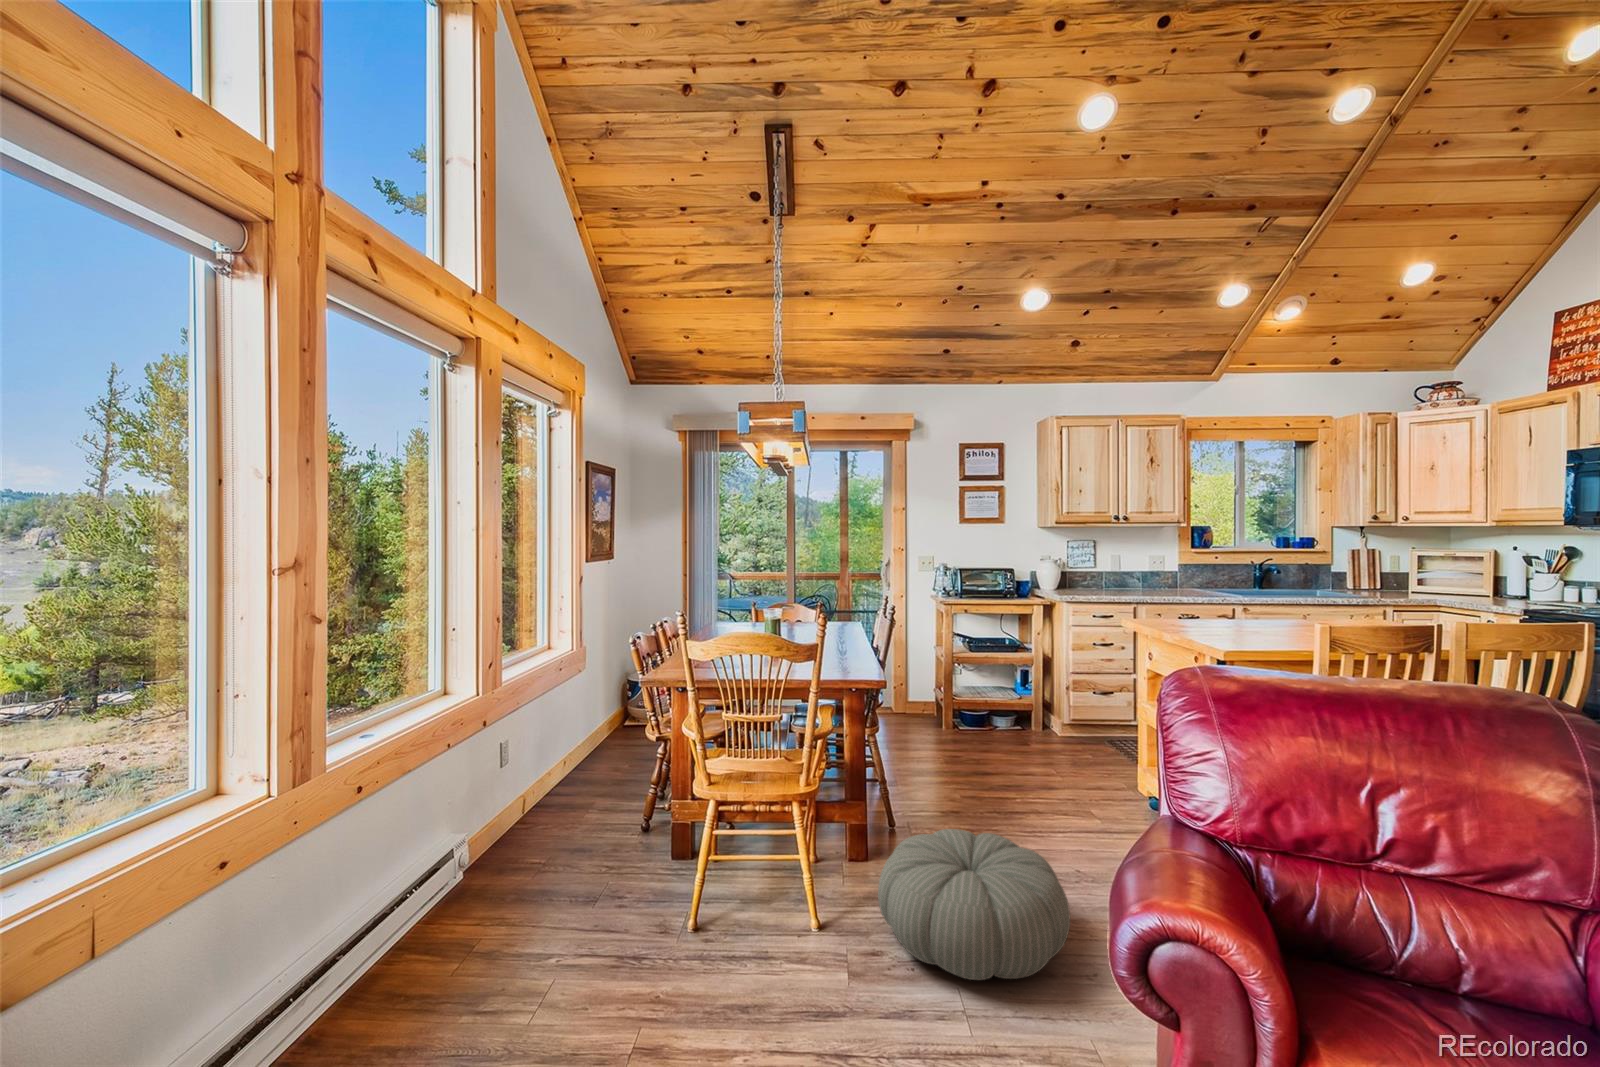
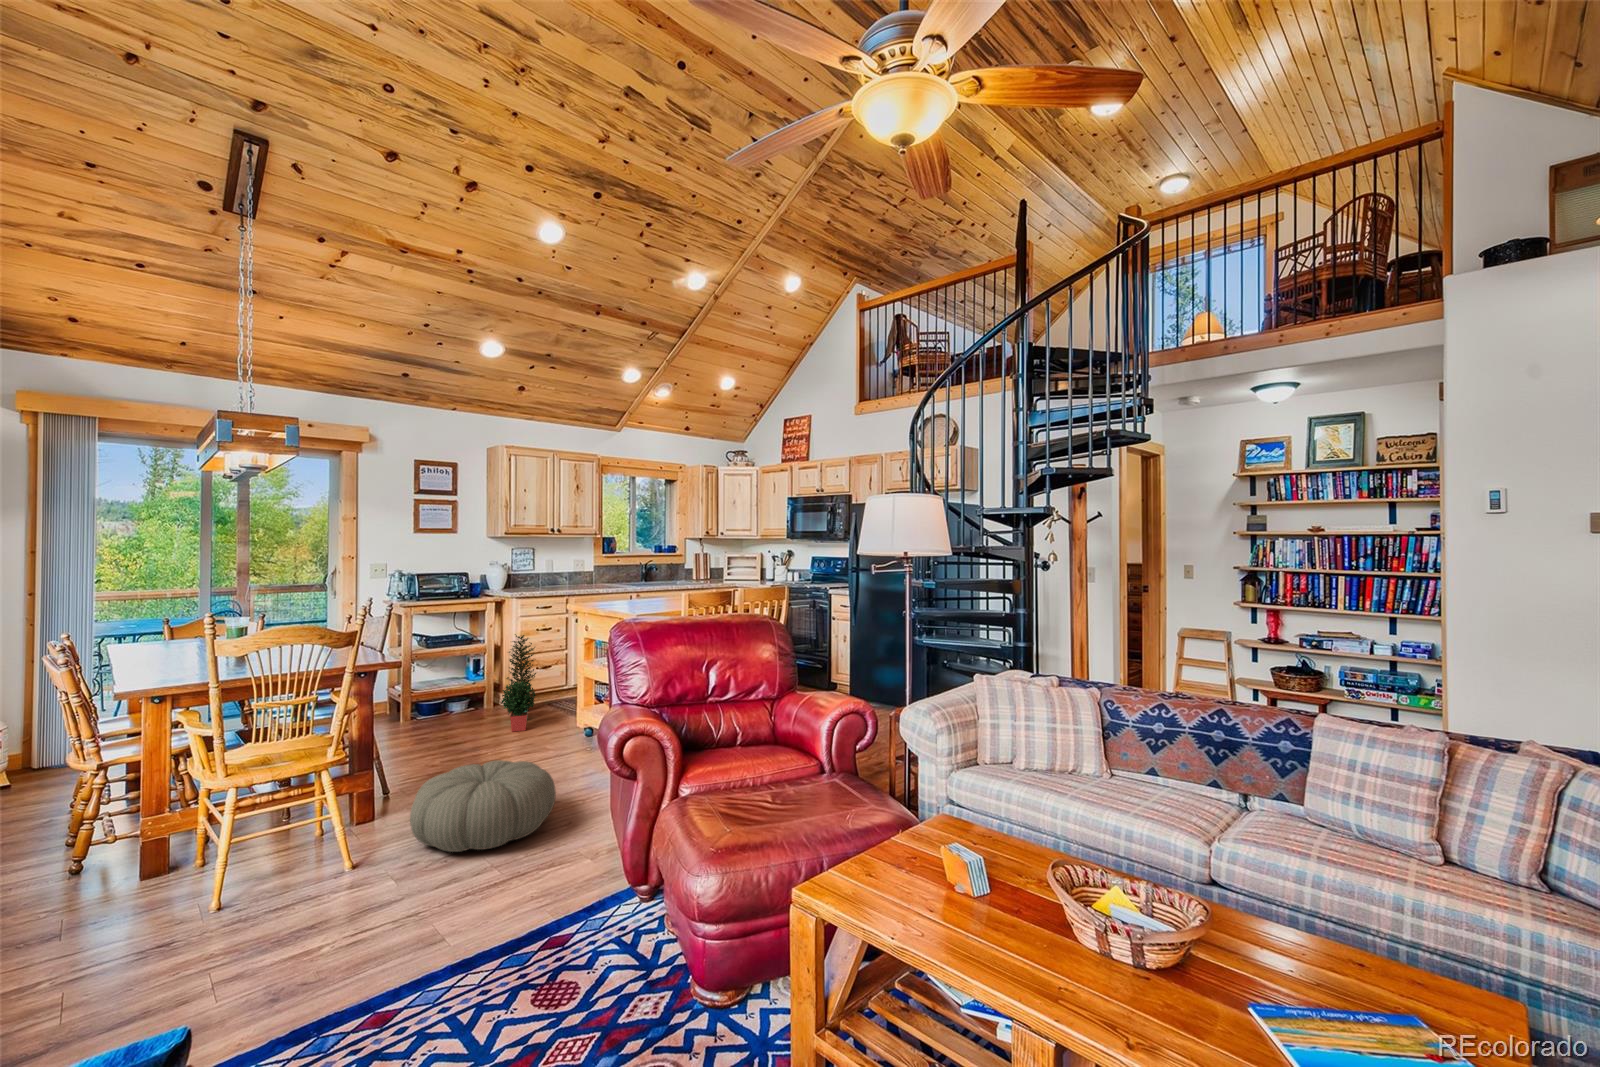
potted plant: none [1039,647,1093,776] -> present [502,634,536,732]

